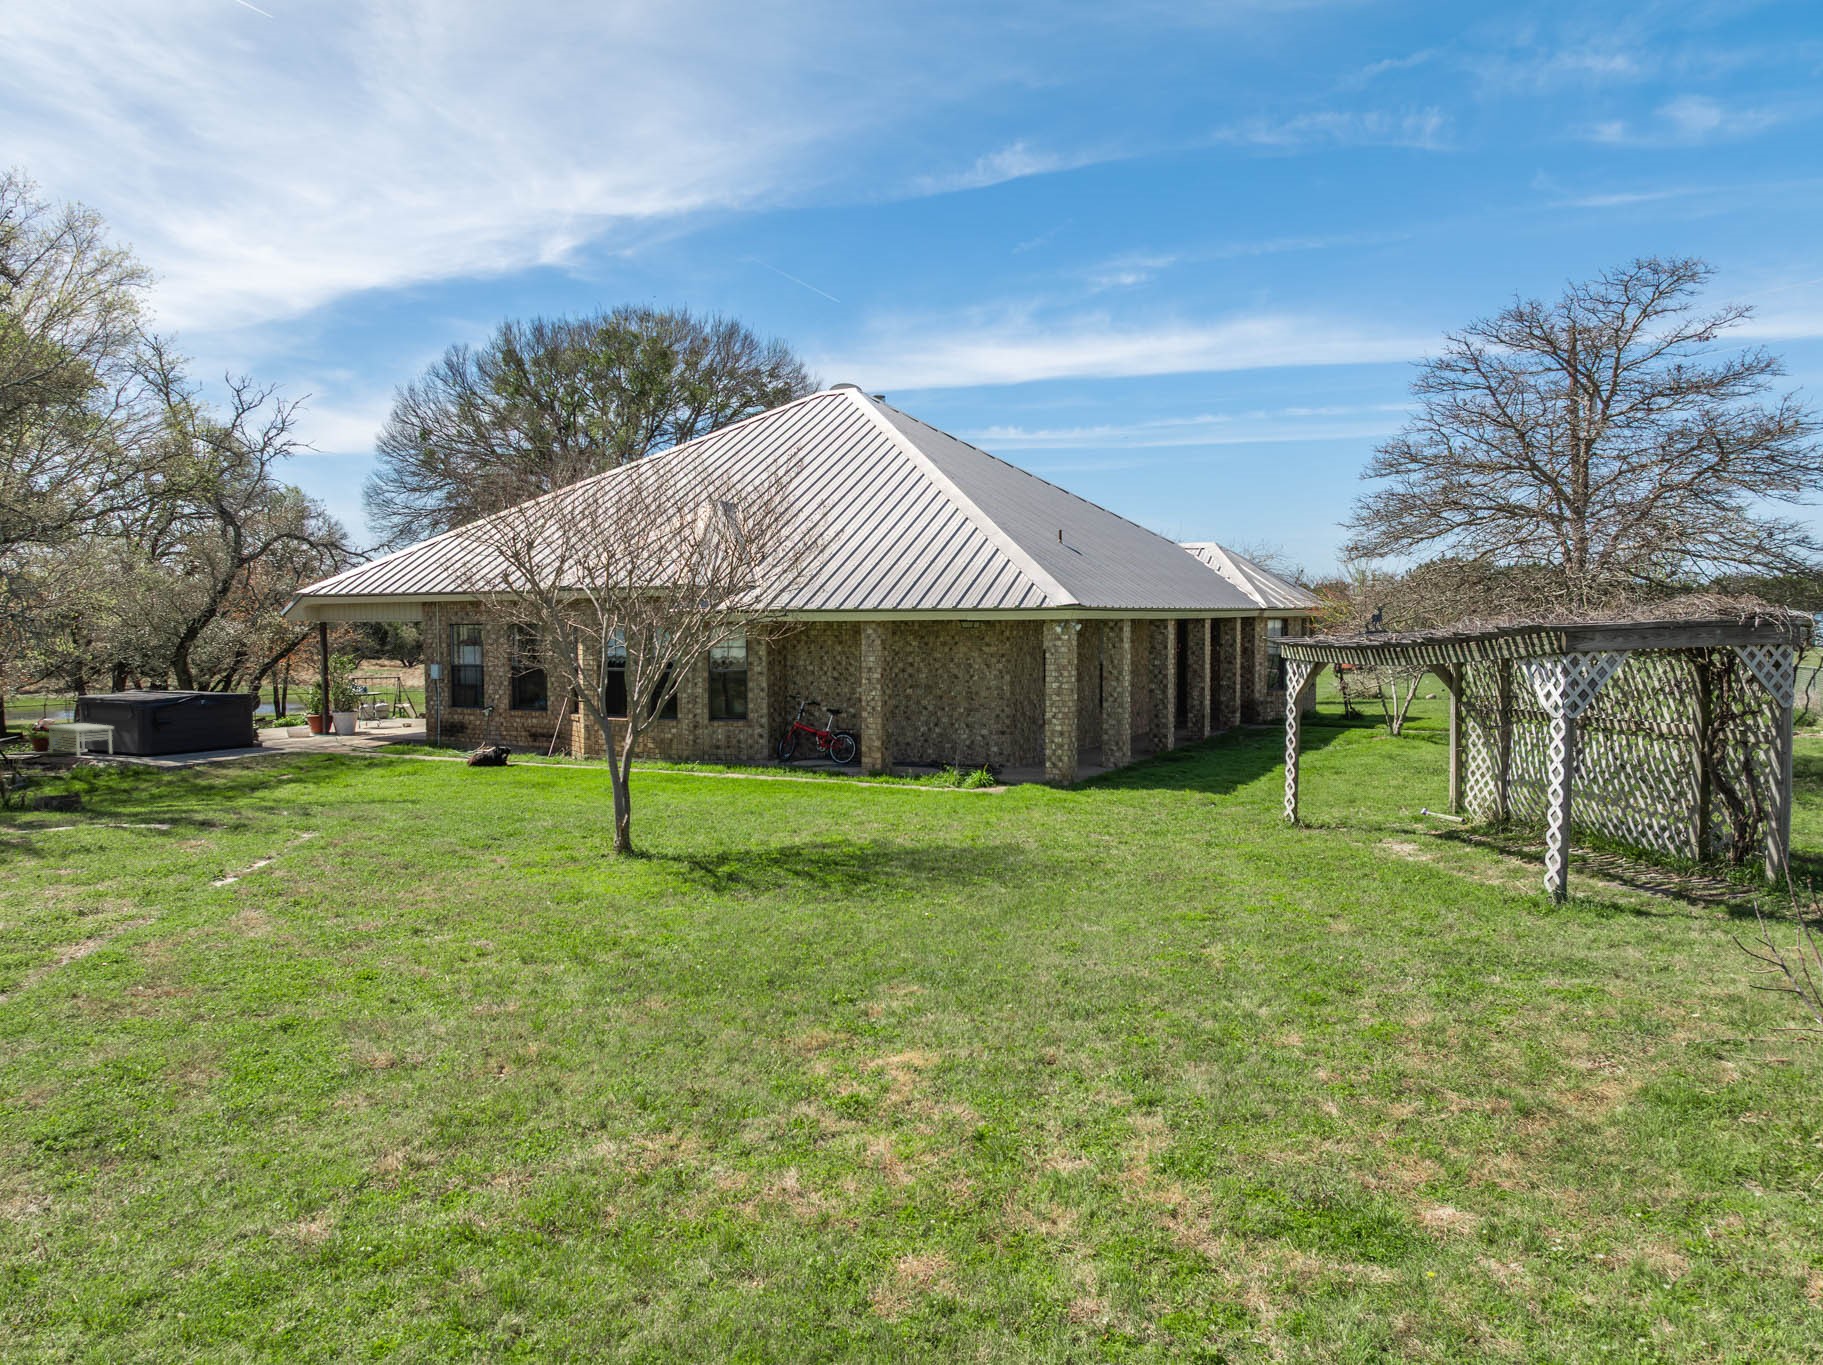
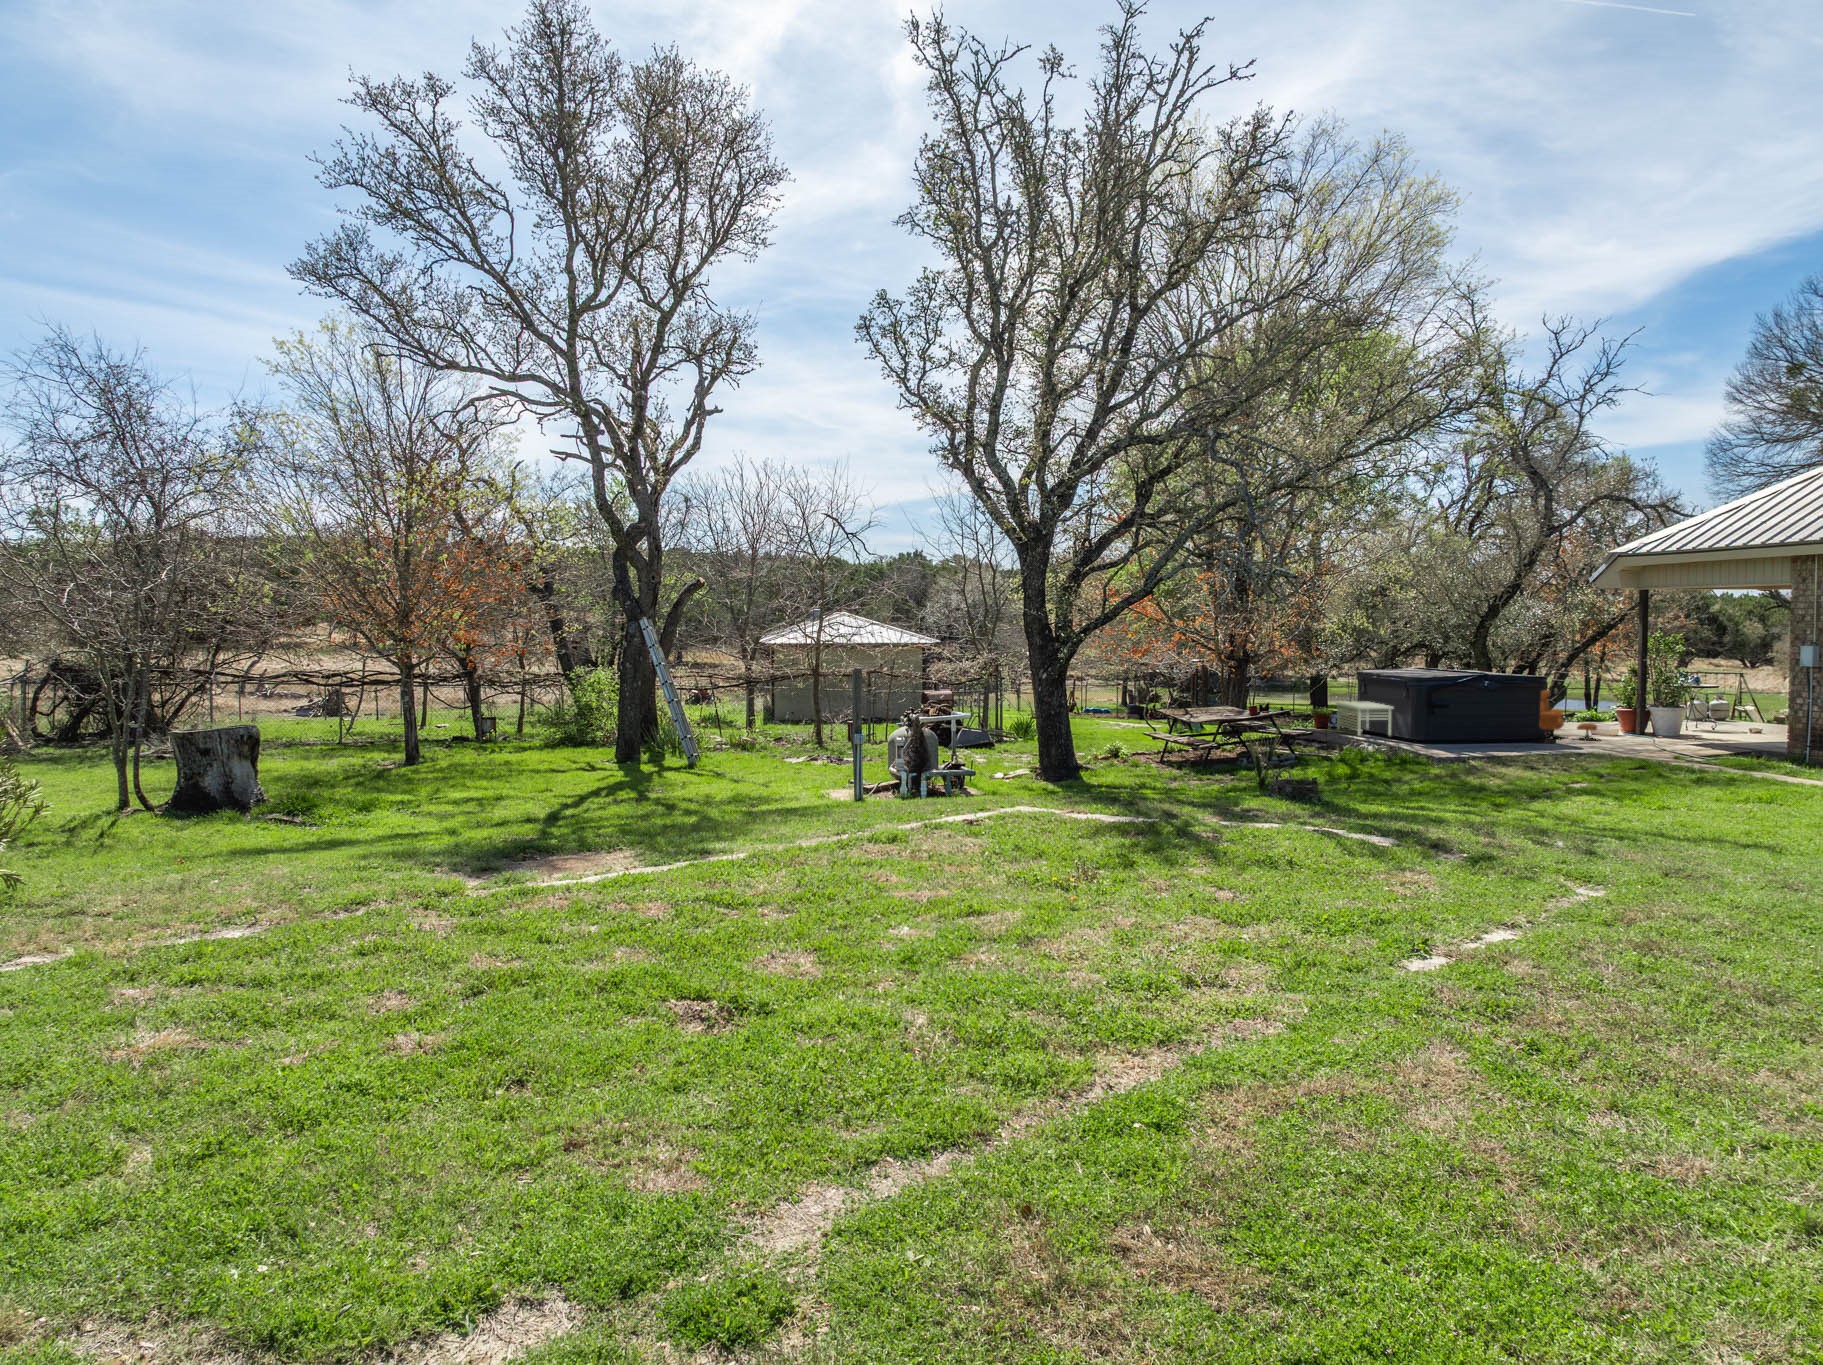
lounge chair: none [247,703,300,744] -> present [1539,690,1600,740]

